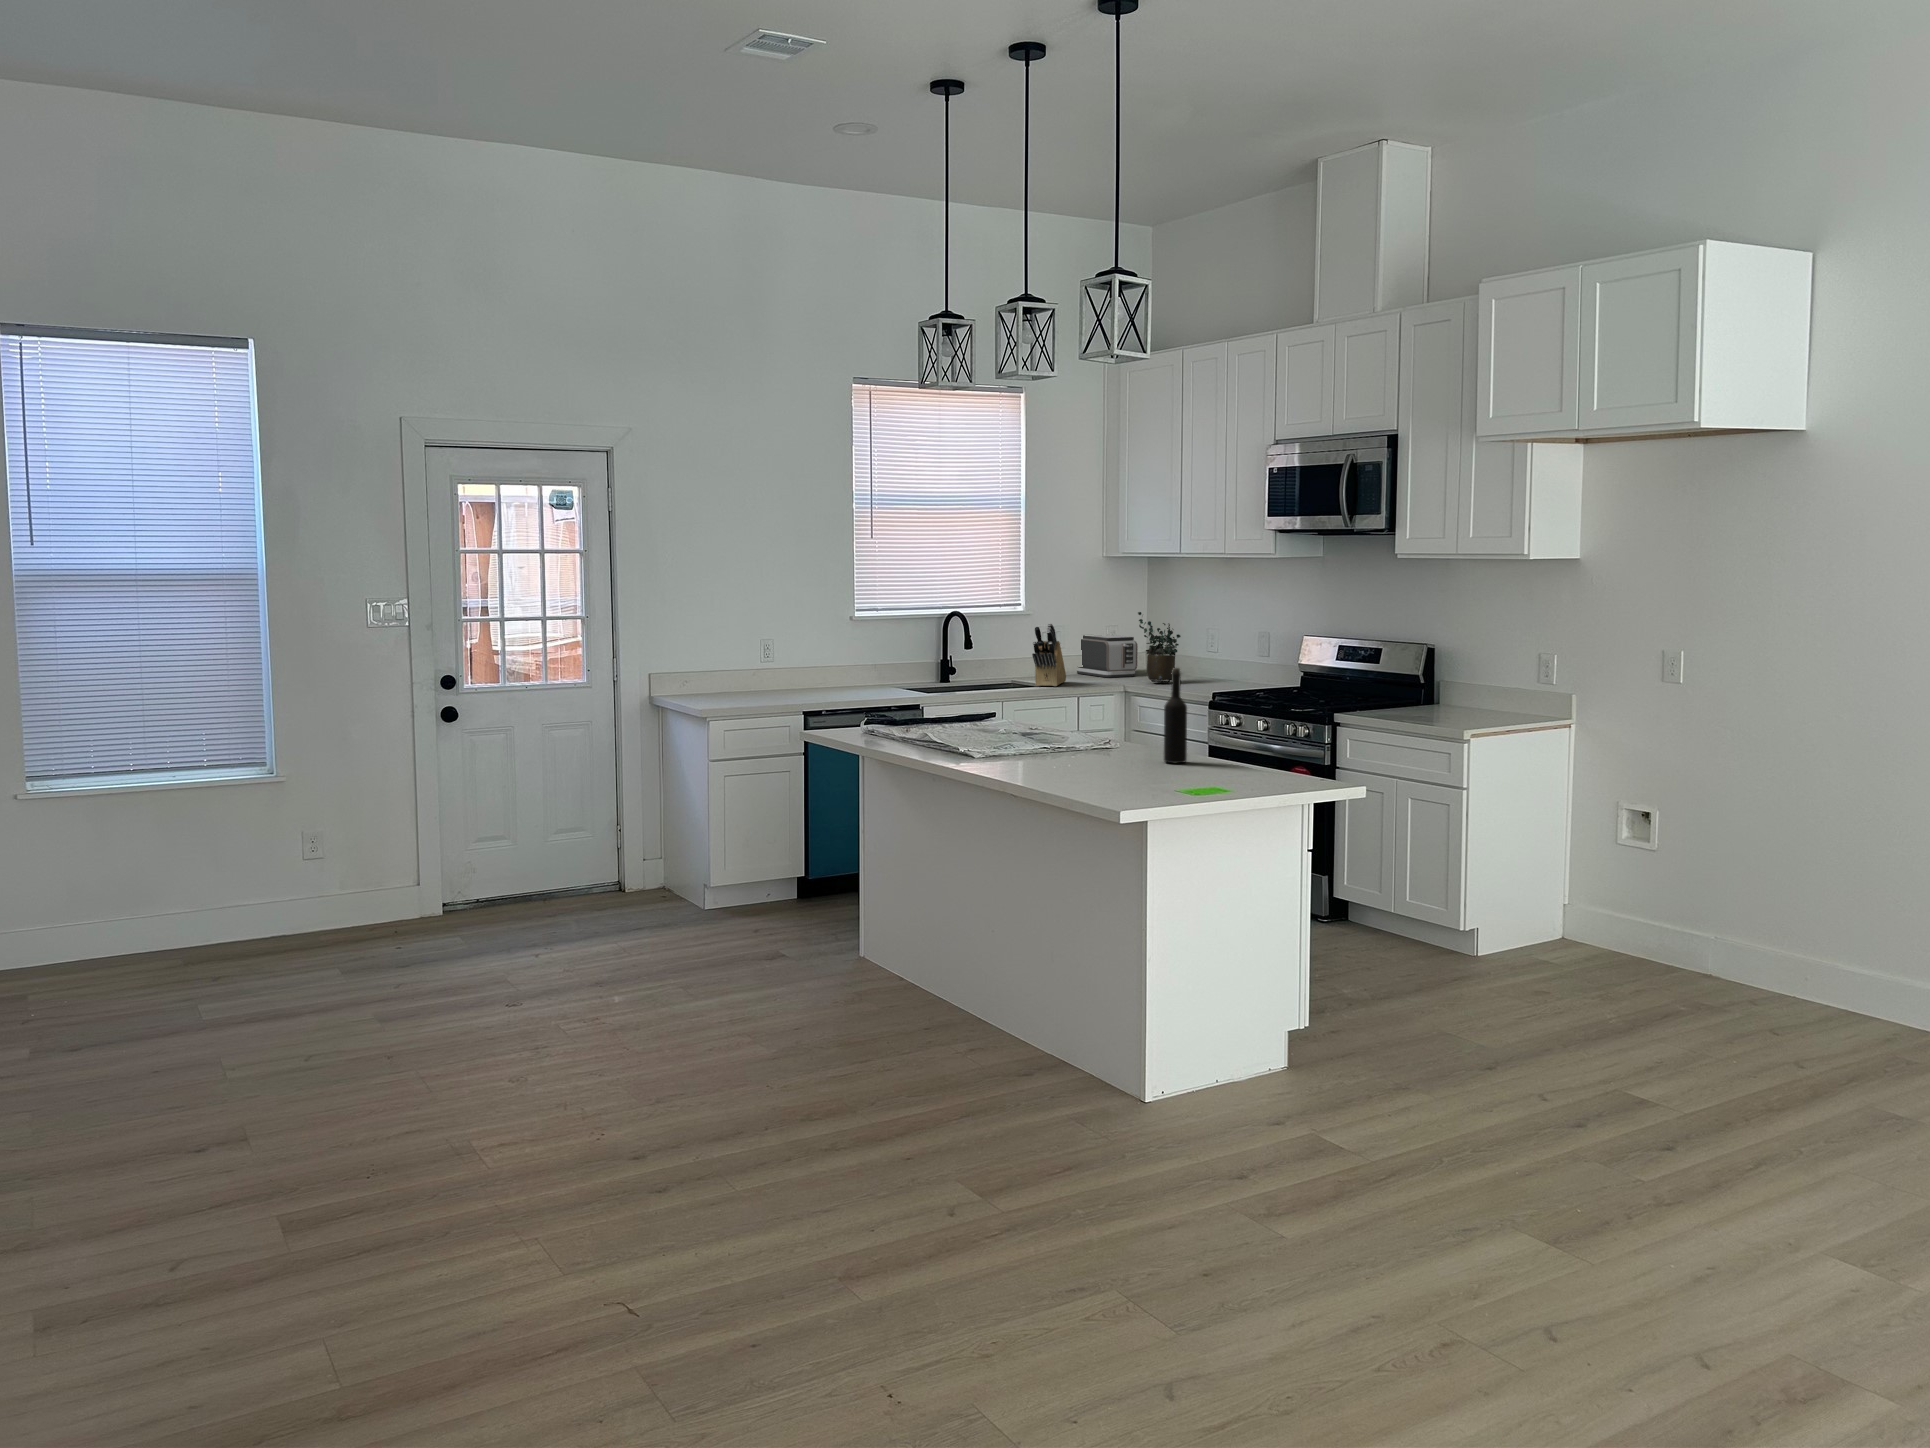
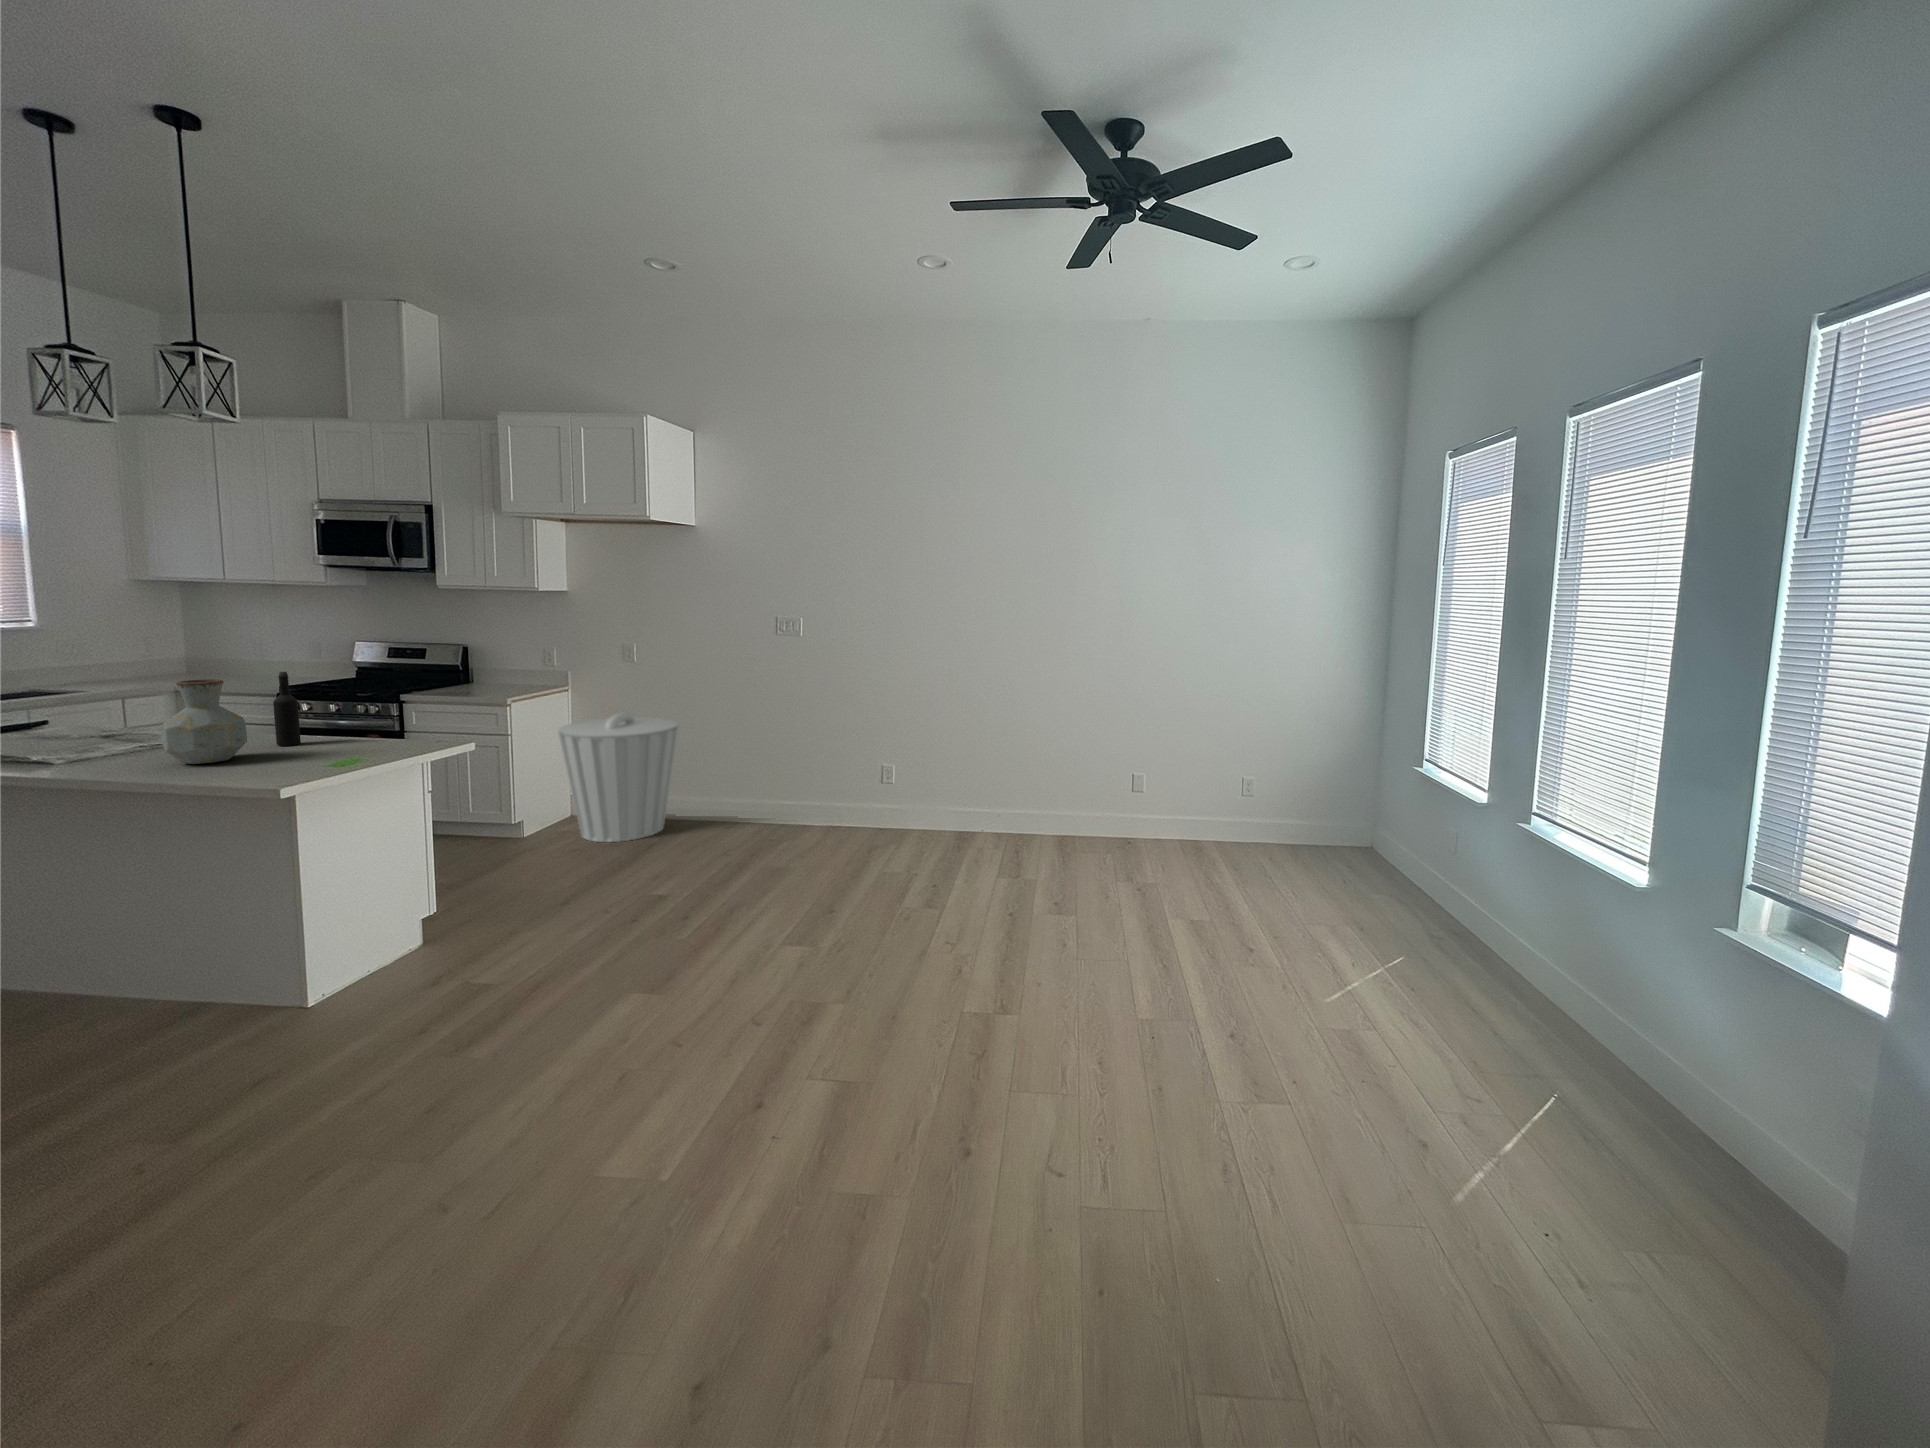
potted plant: present [1138,612,1181,683] -> none [174,627,227,683]
knife block: present [1032,623,1066,686] -> none [45,639,89,695]
toaster: present [1077,634,1138,678] -> none [92,646,173,682]
vase: none [1062,671,1130,772] -> present [161,679,247,764]
trash can: none [1528,775,1737,1006] -> present [558,712,678,842]

